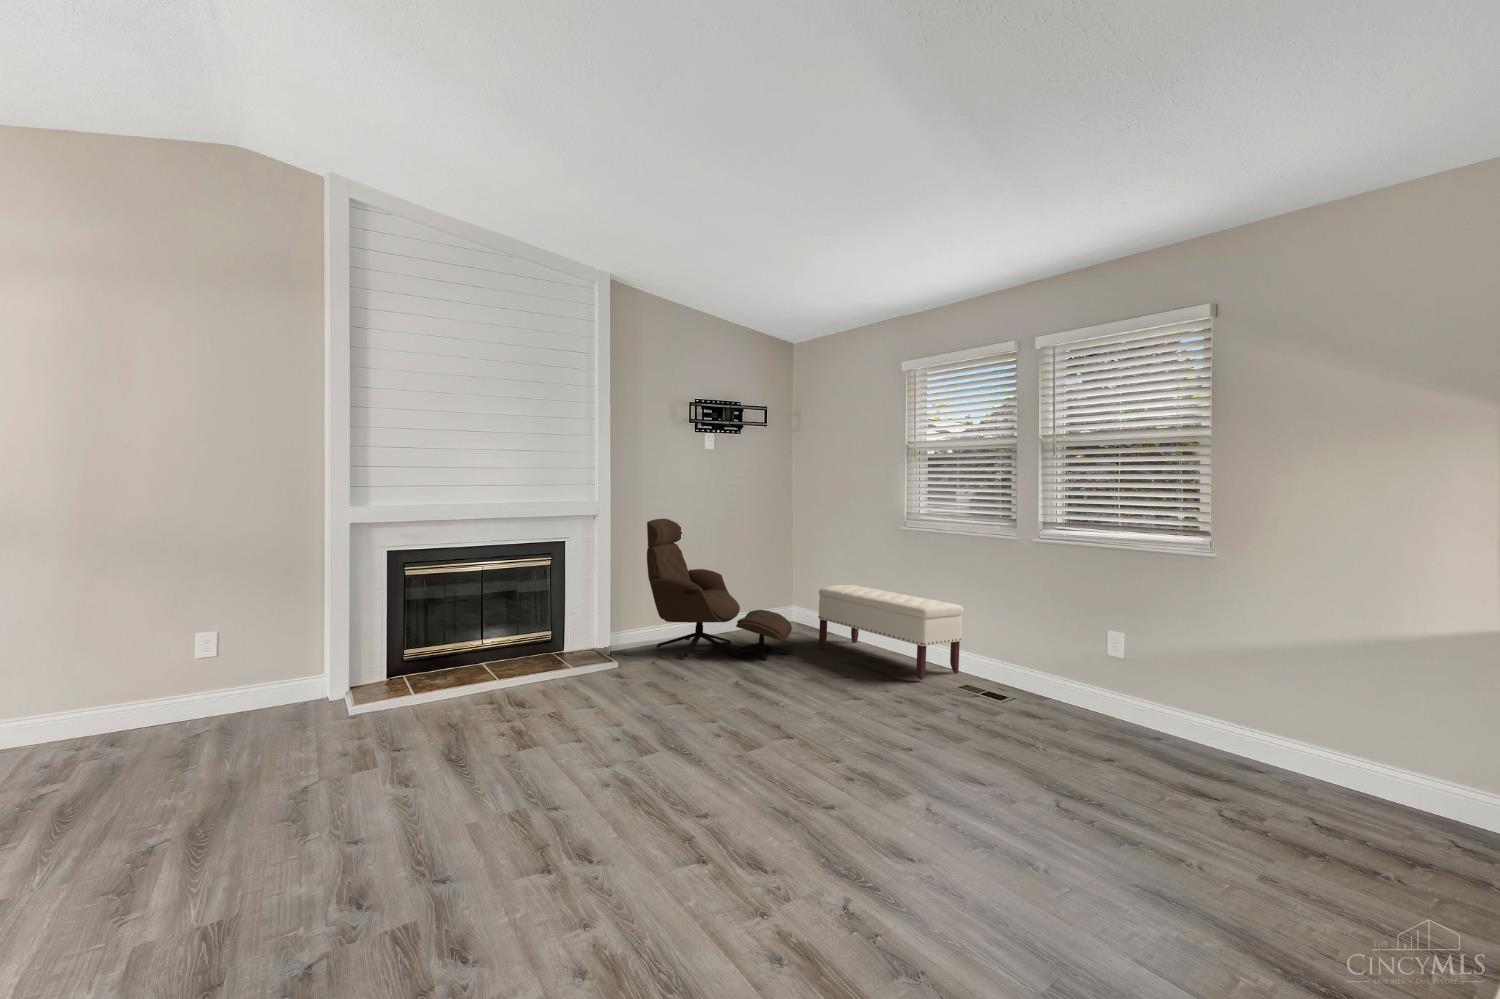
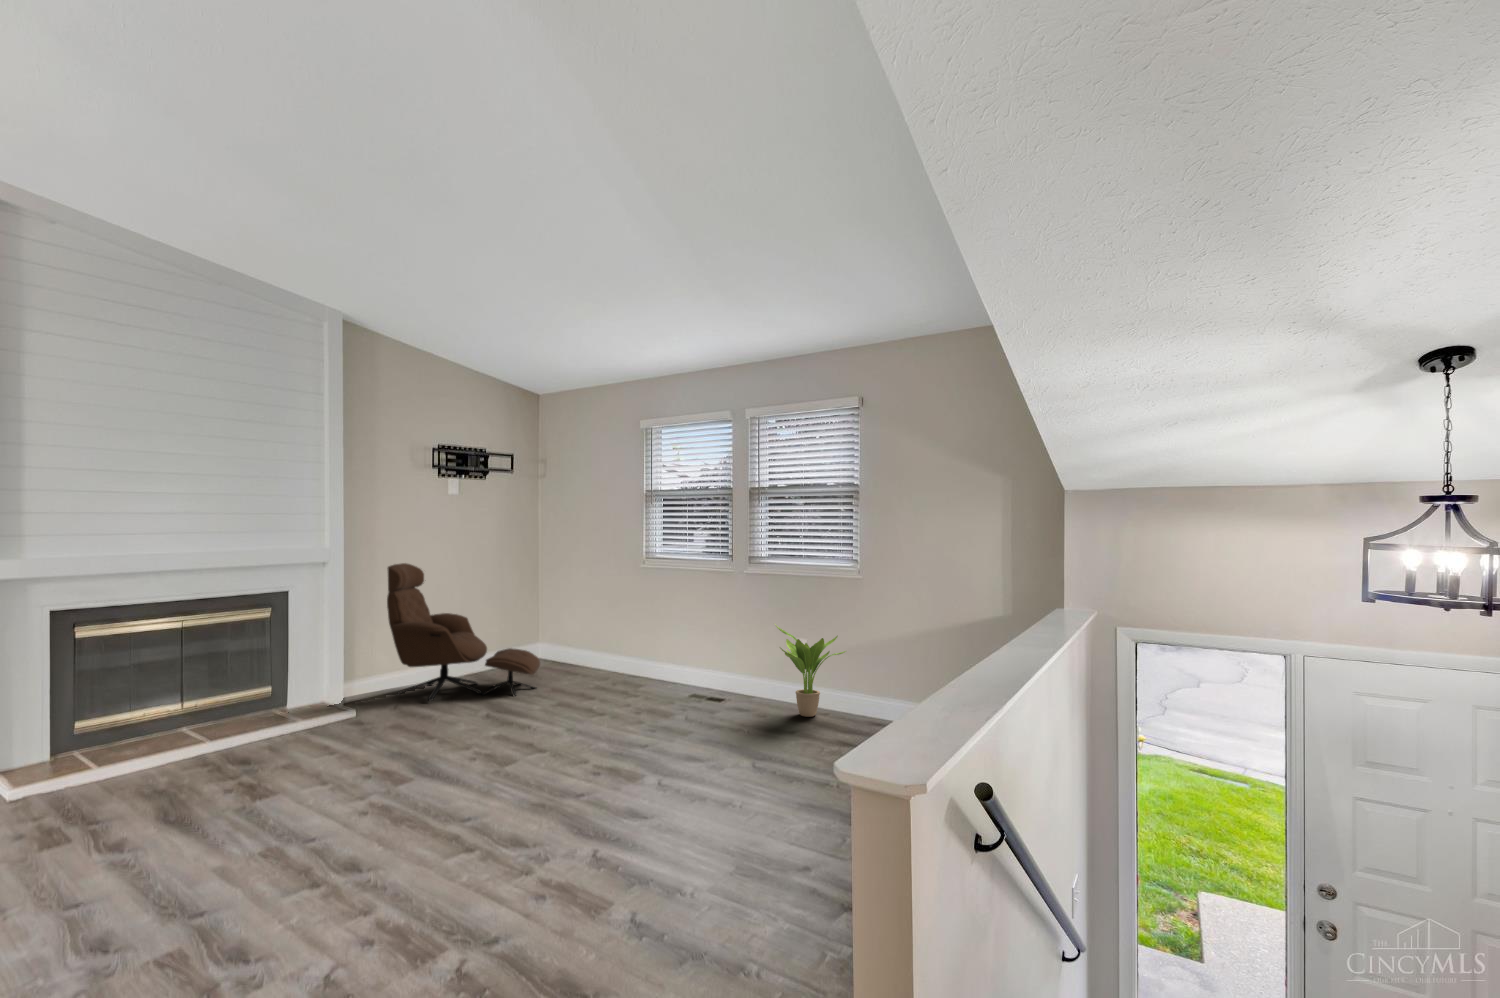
bench: present [818,585,963,680] -> none [566,619,695,696]
potted plant: none [1072,611,1182,735] -> present [775,624,846,717]

